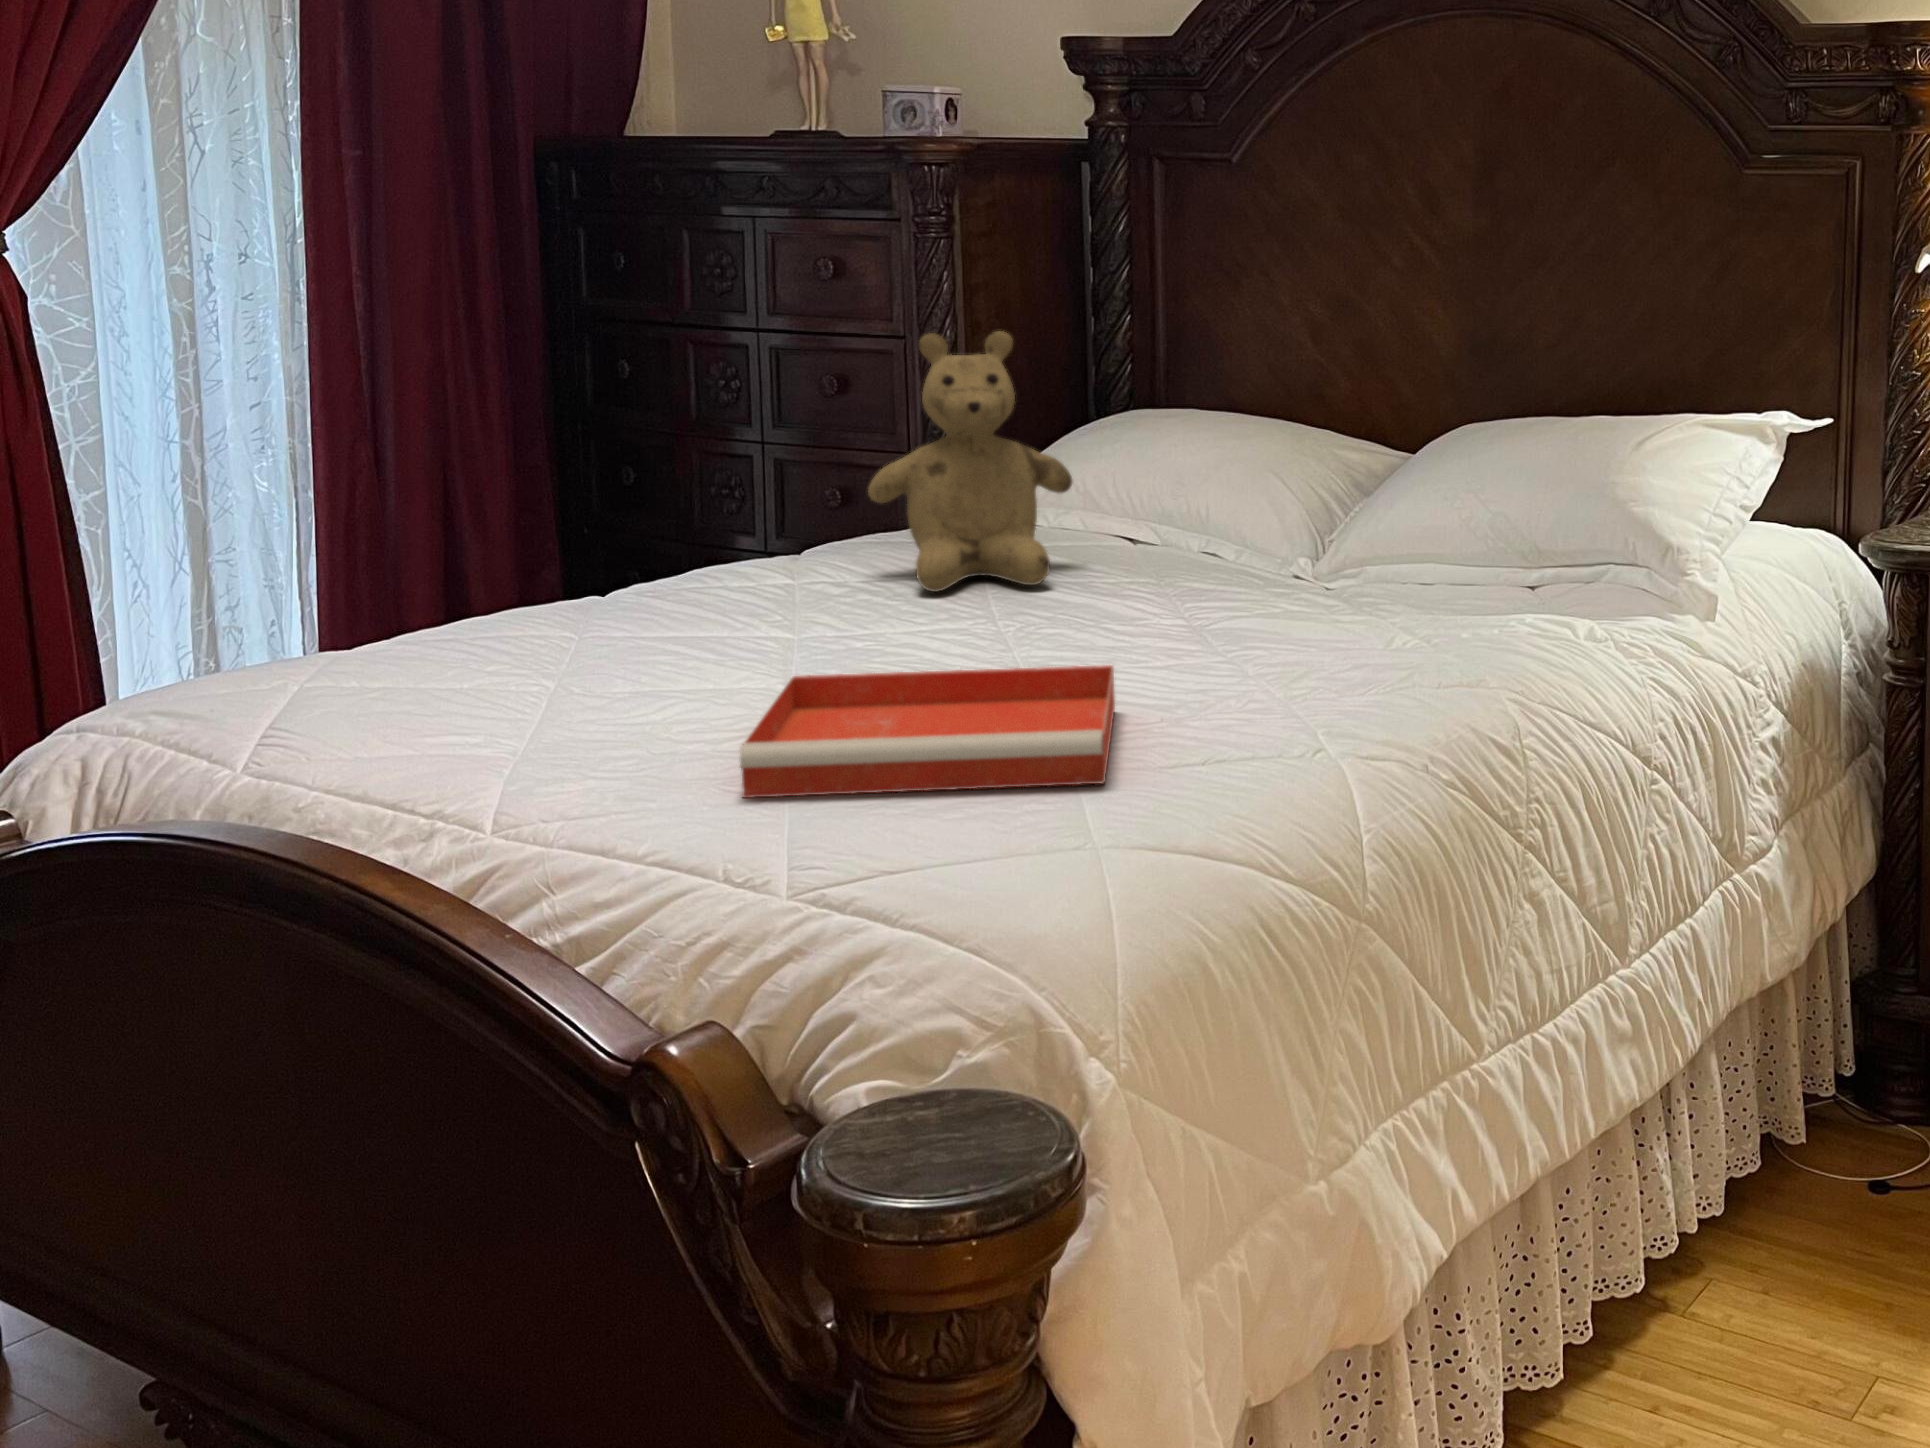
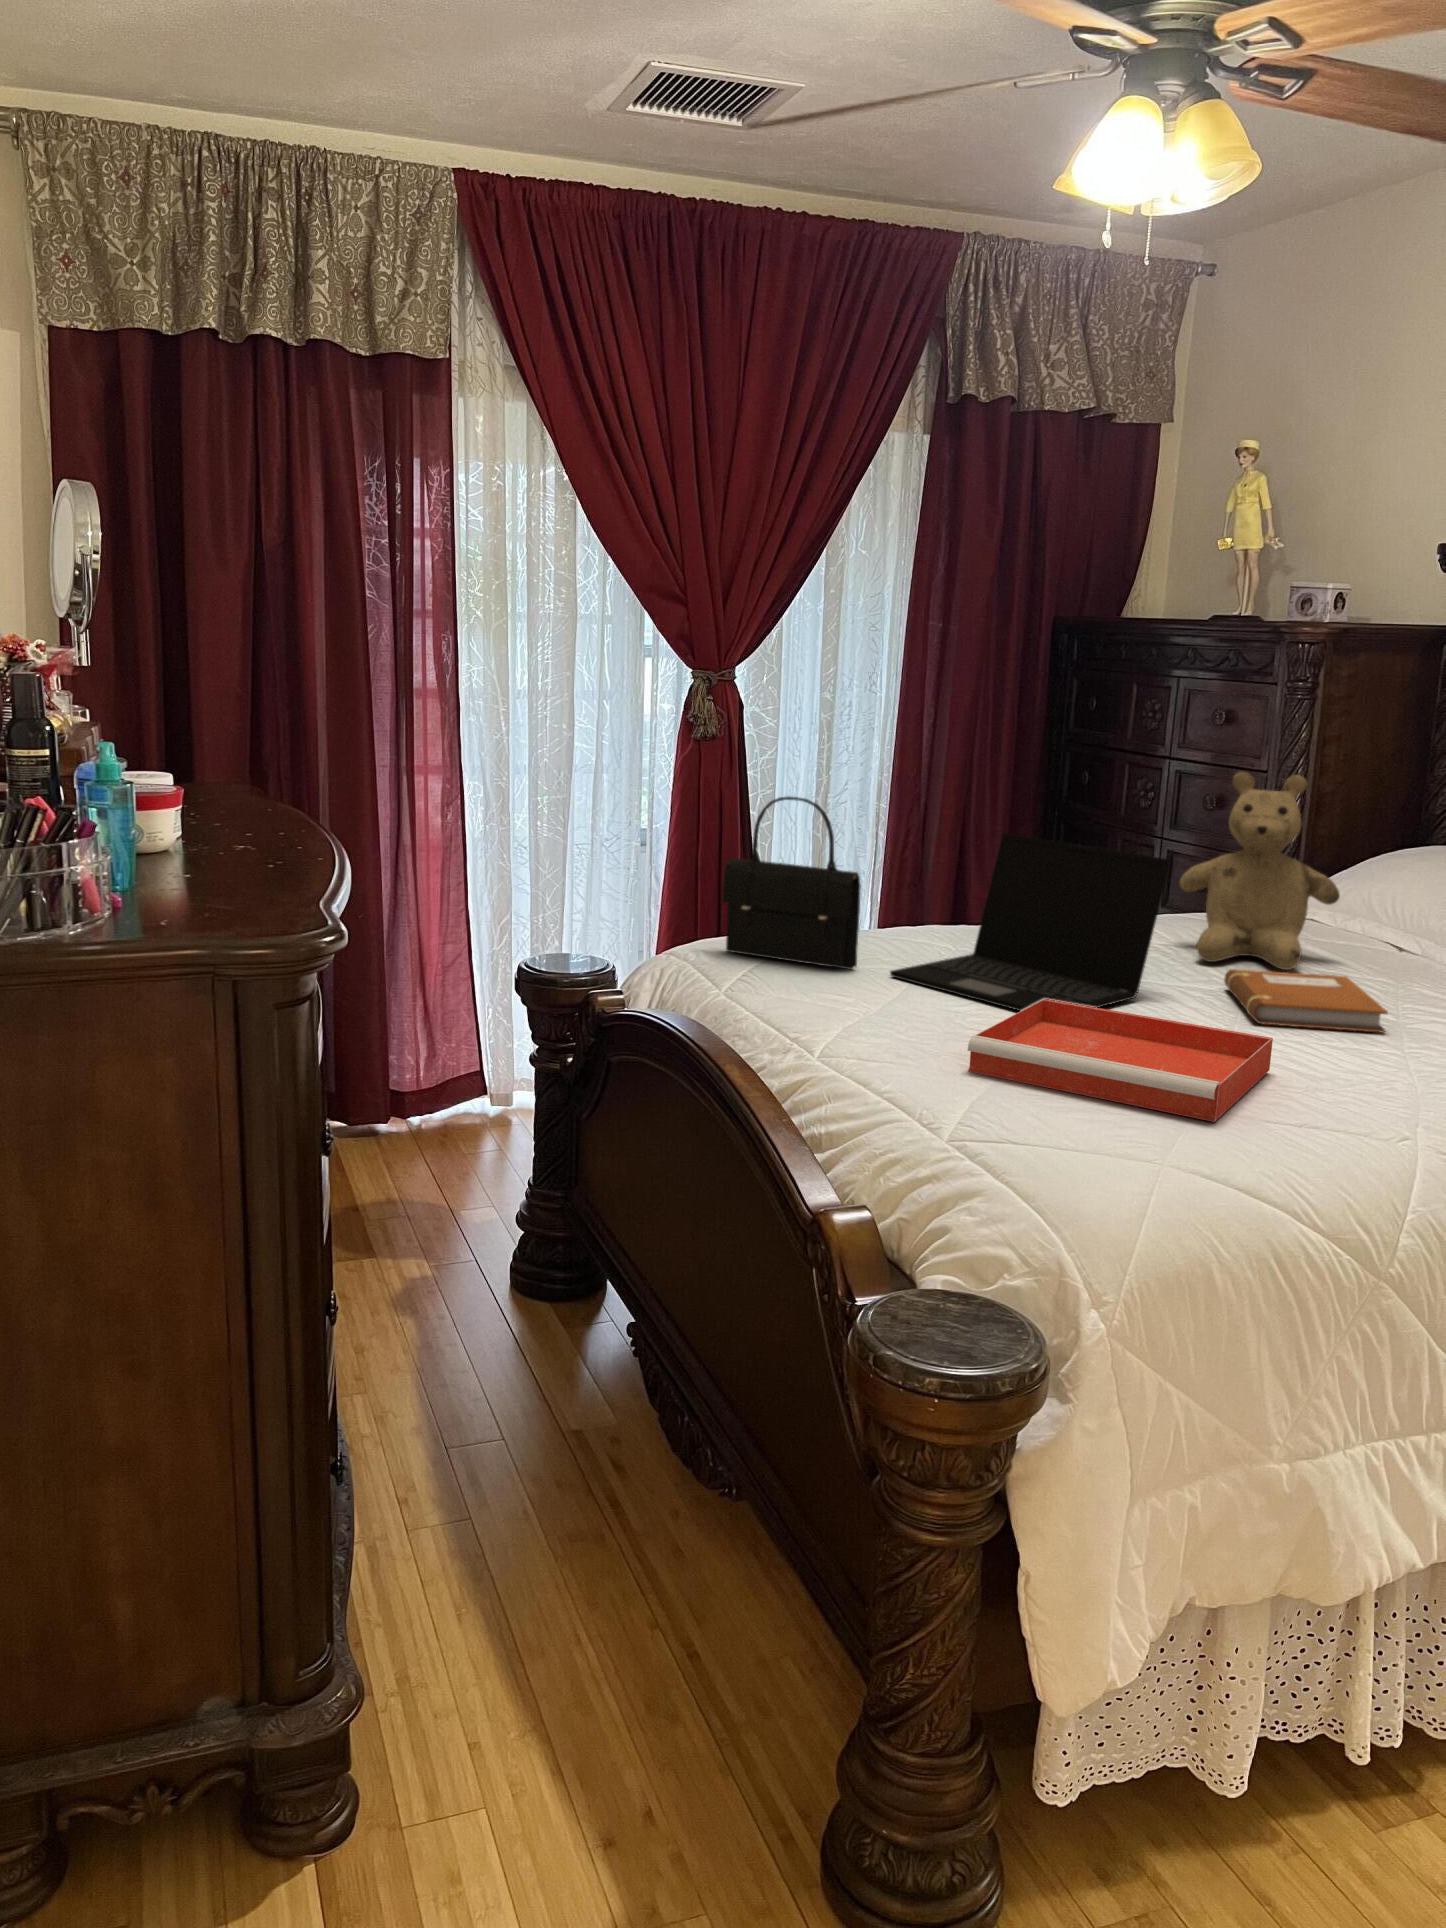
handbag: none [174,436,447,711] -> present [722,796,860,970]
laptop: none [510,453,901,705] -> present [890,833,1171,1011]
notebook: none [979,578,1199,656] -> present [1224,969,1388,1032]

